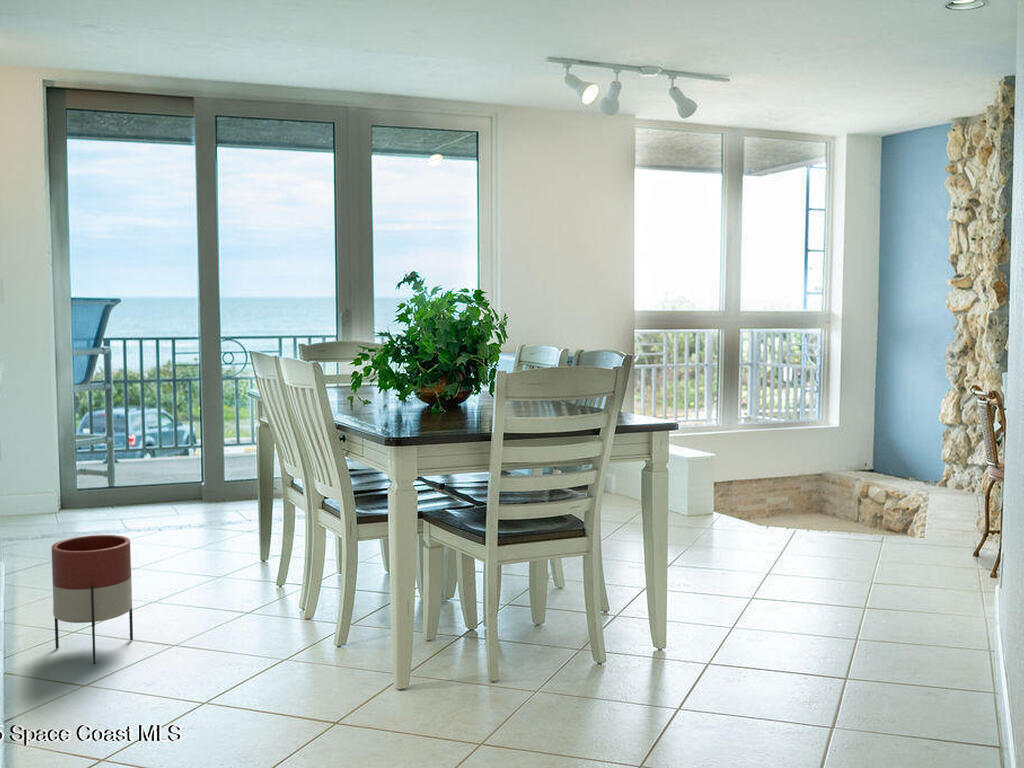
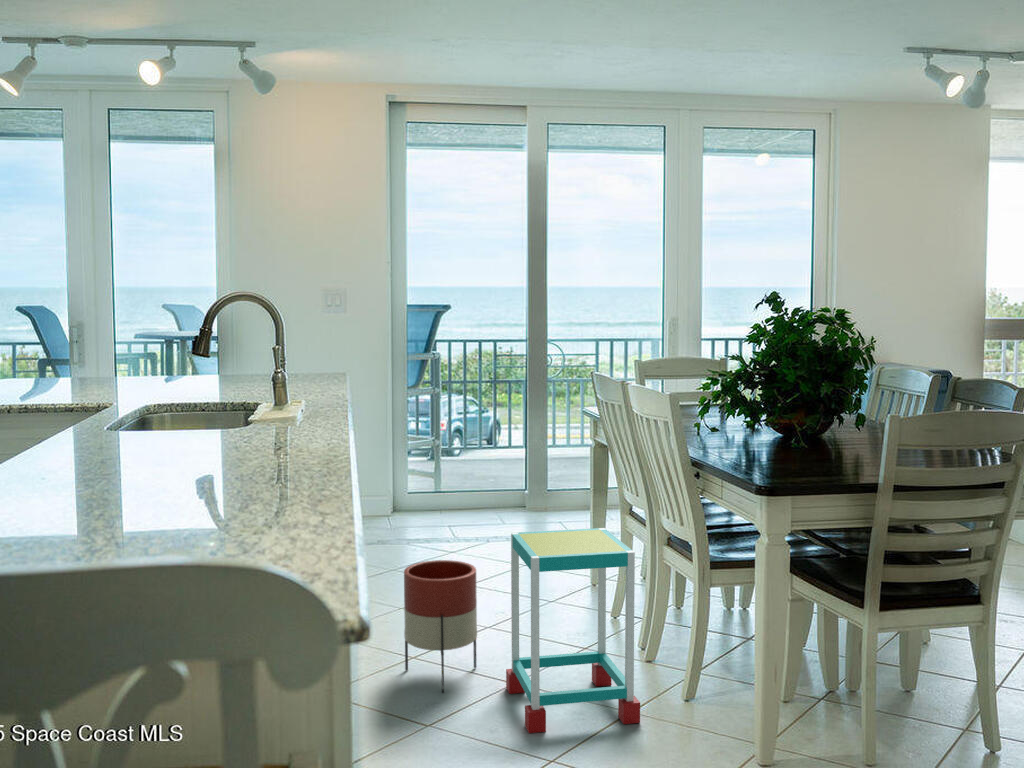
side table: none [162,493,292,689] -> present [506,528,640,733]

